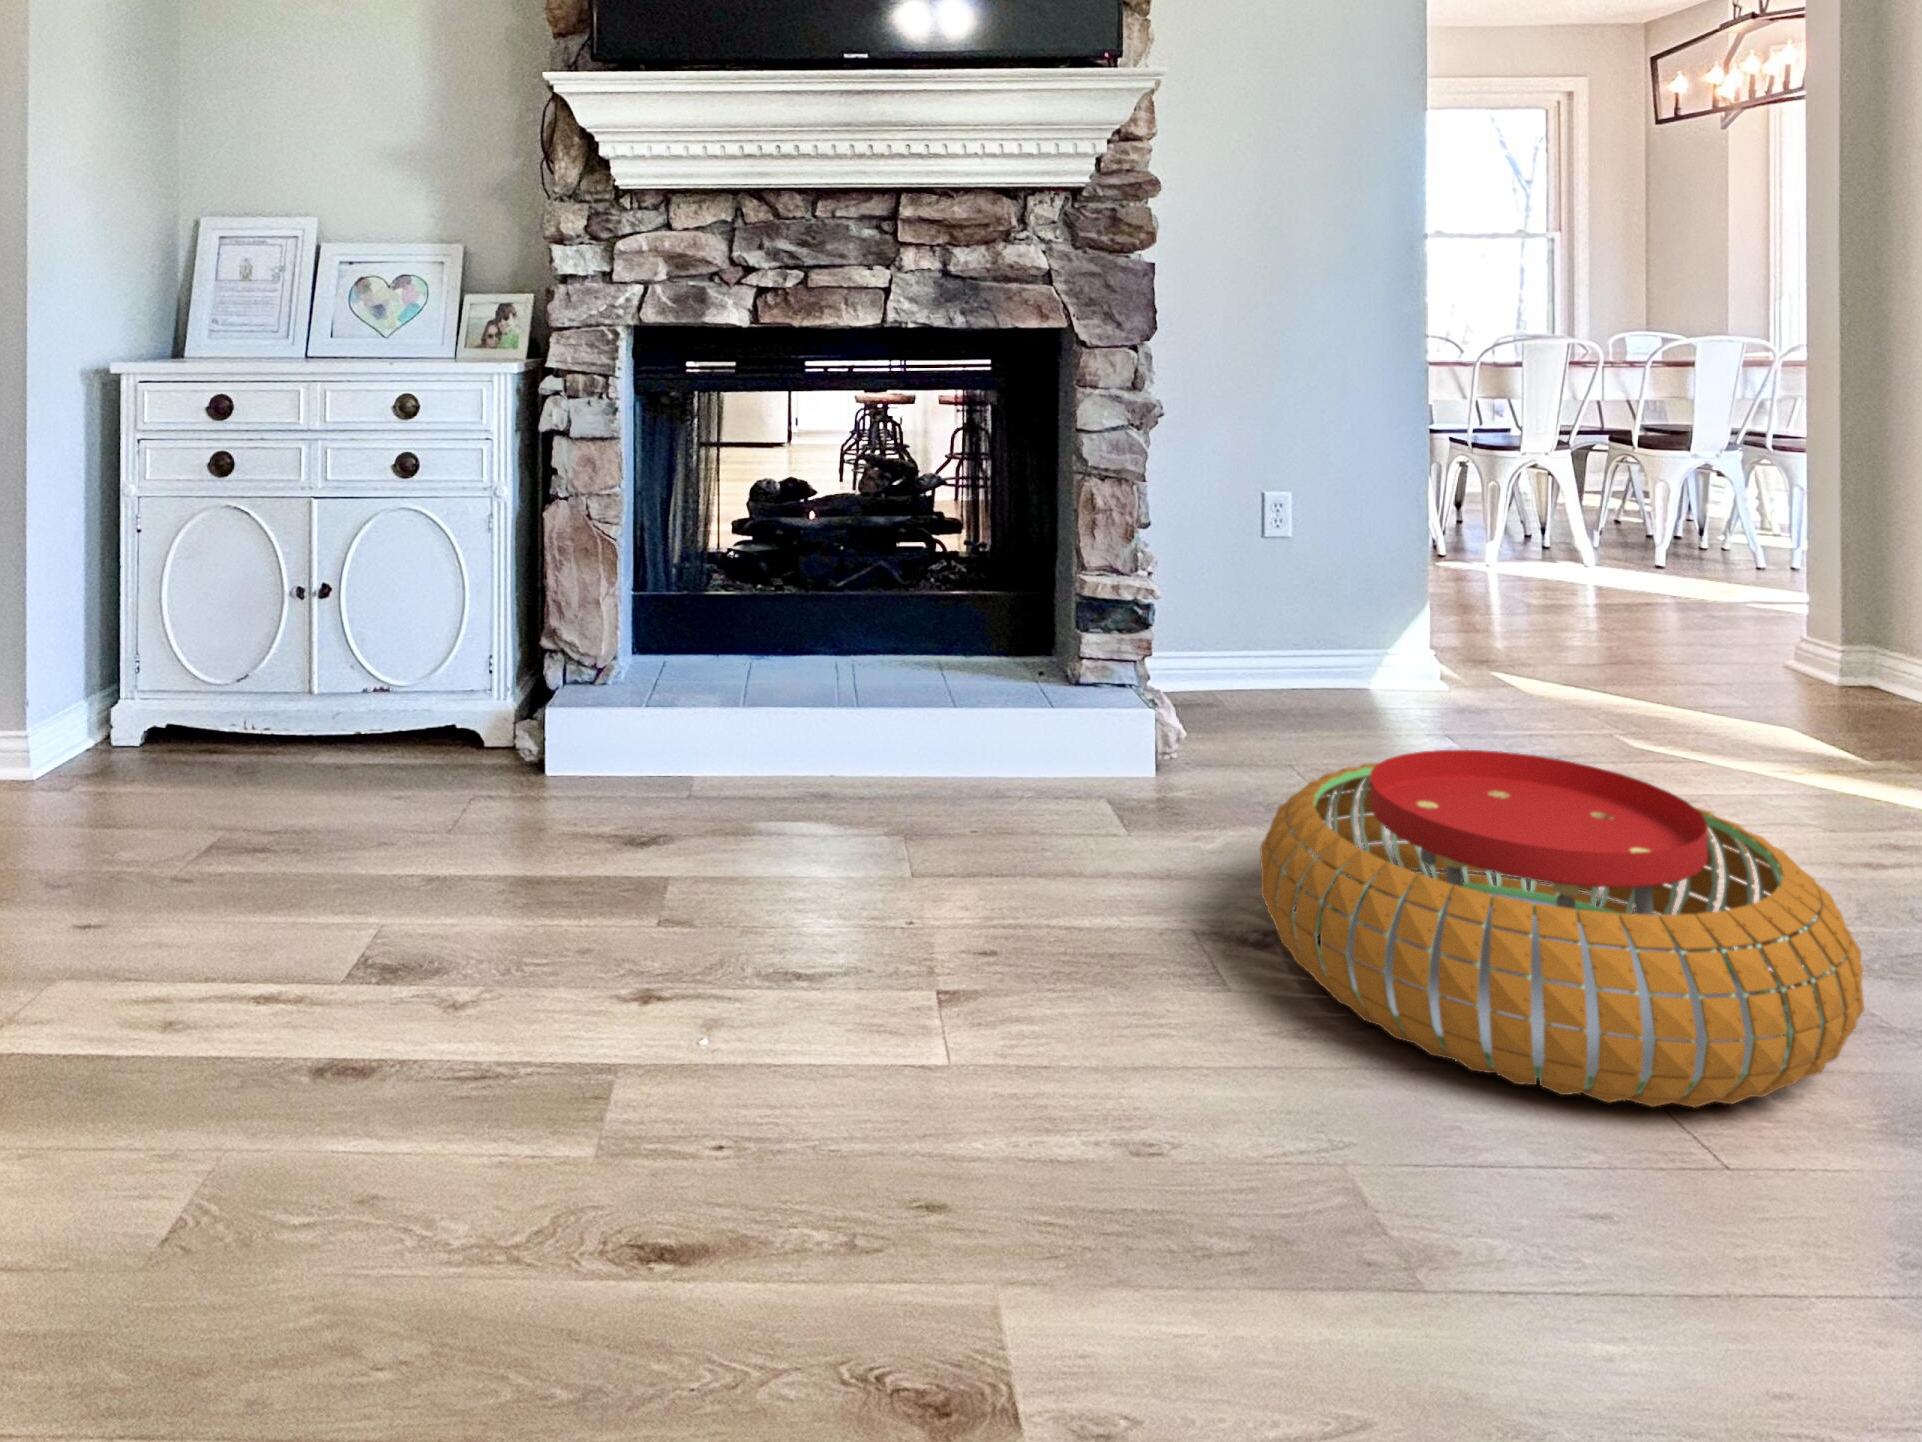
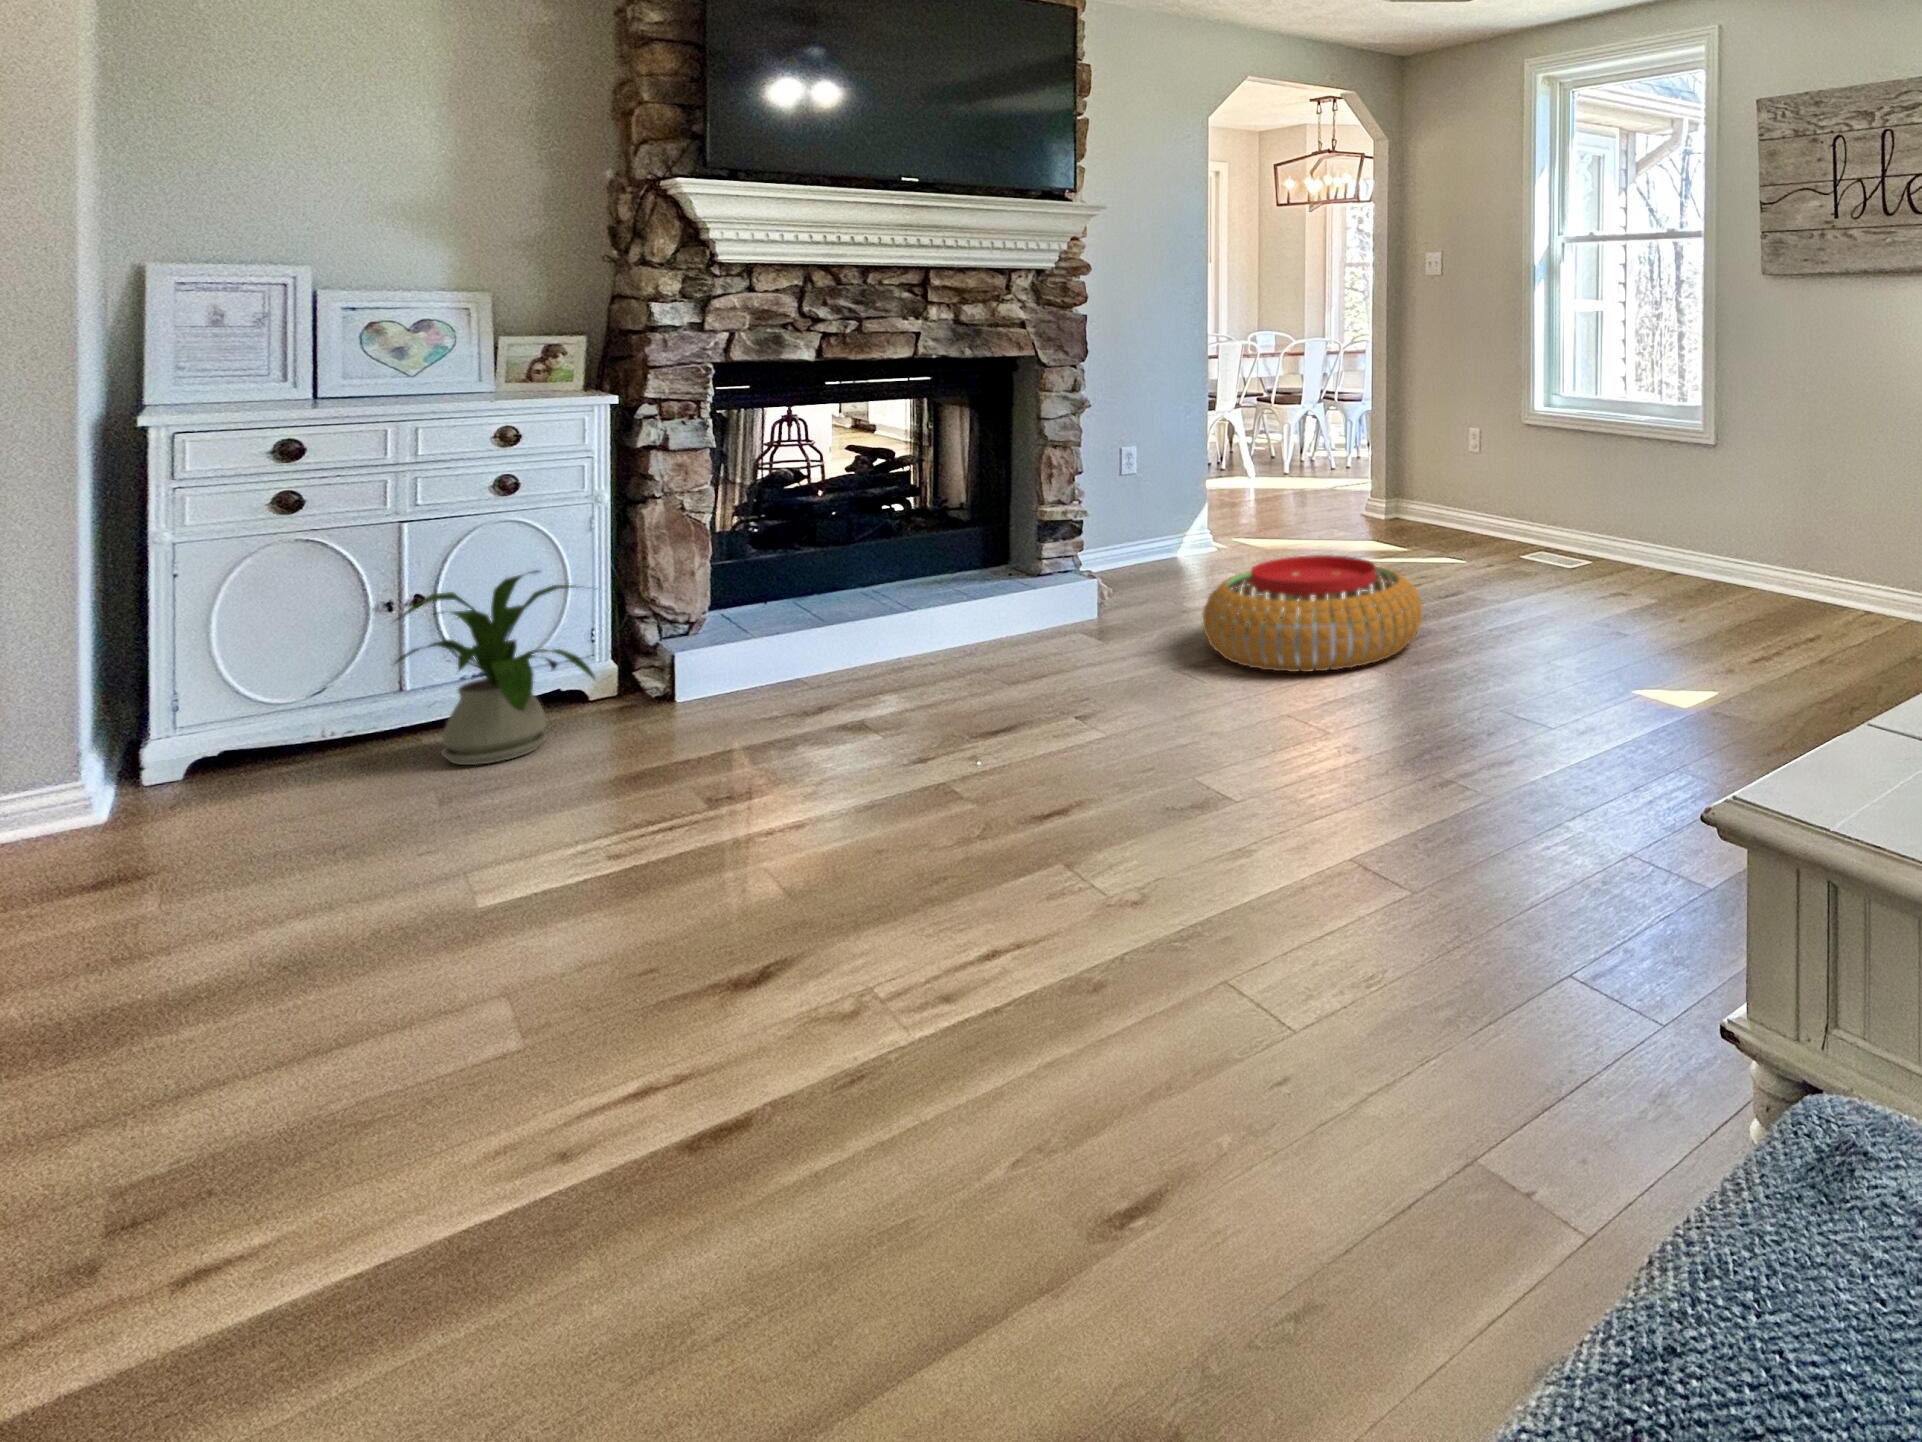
house plant: none [195,576,406,820] -> present [395,570,597,765]

